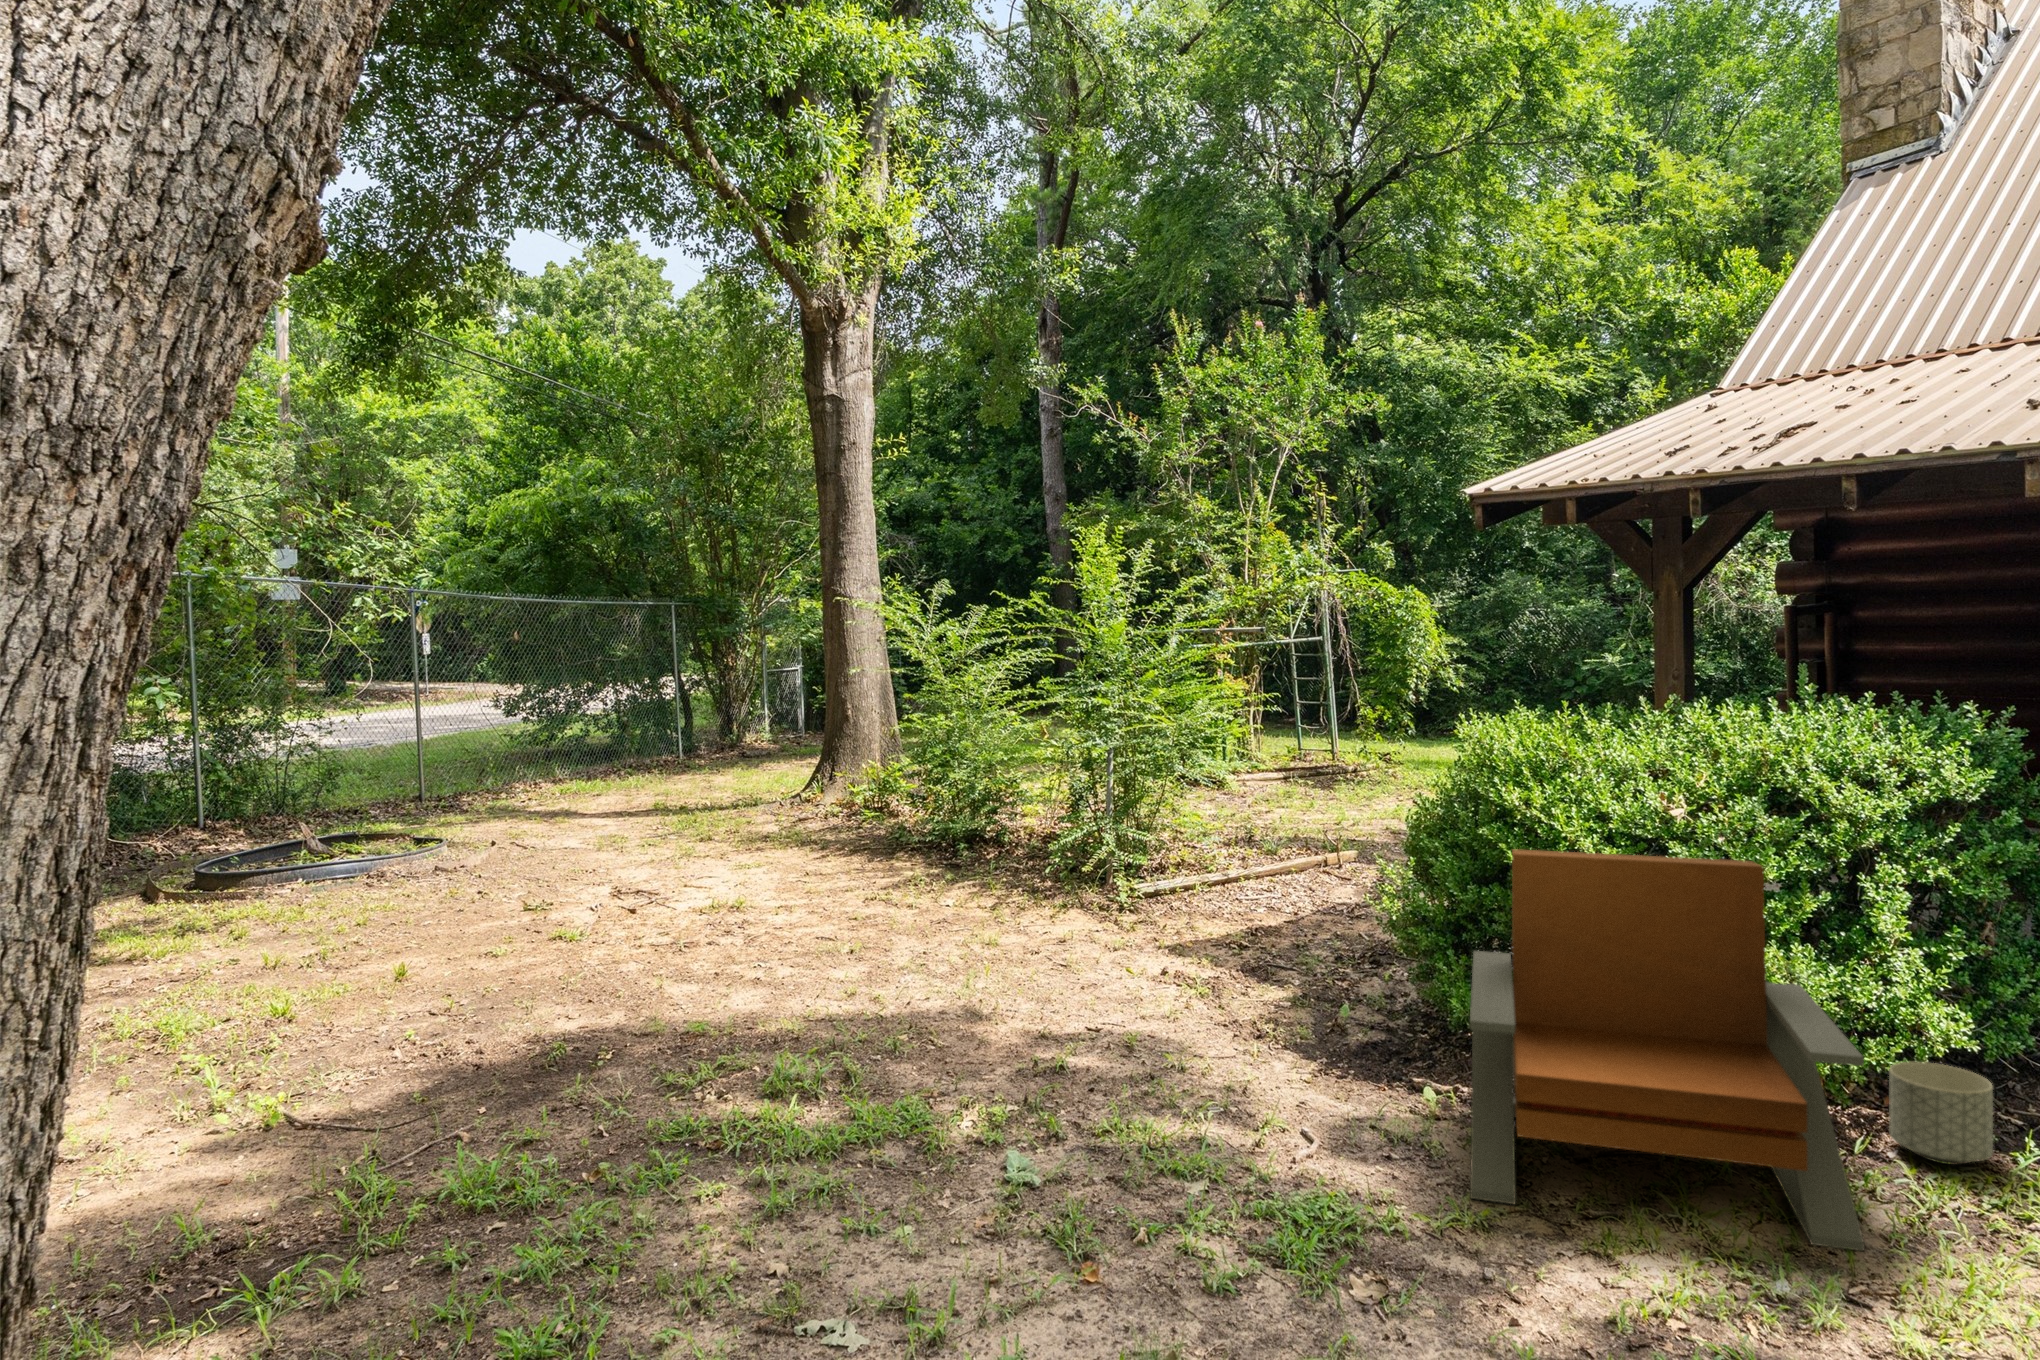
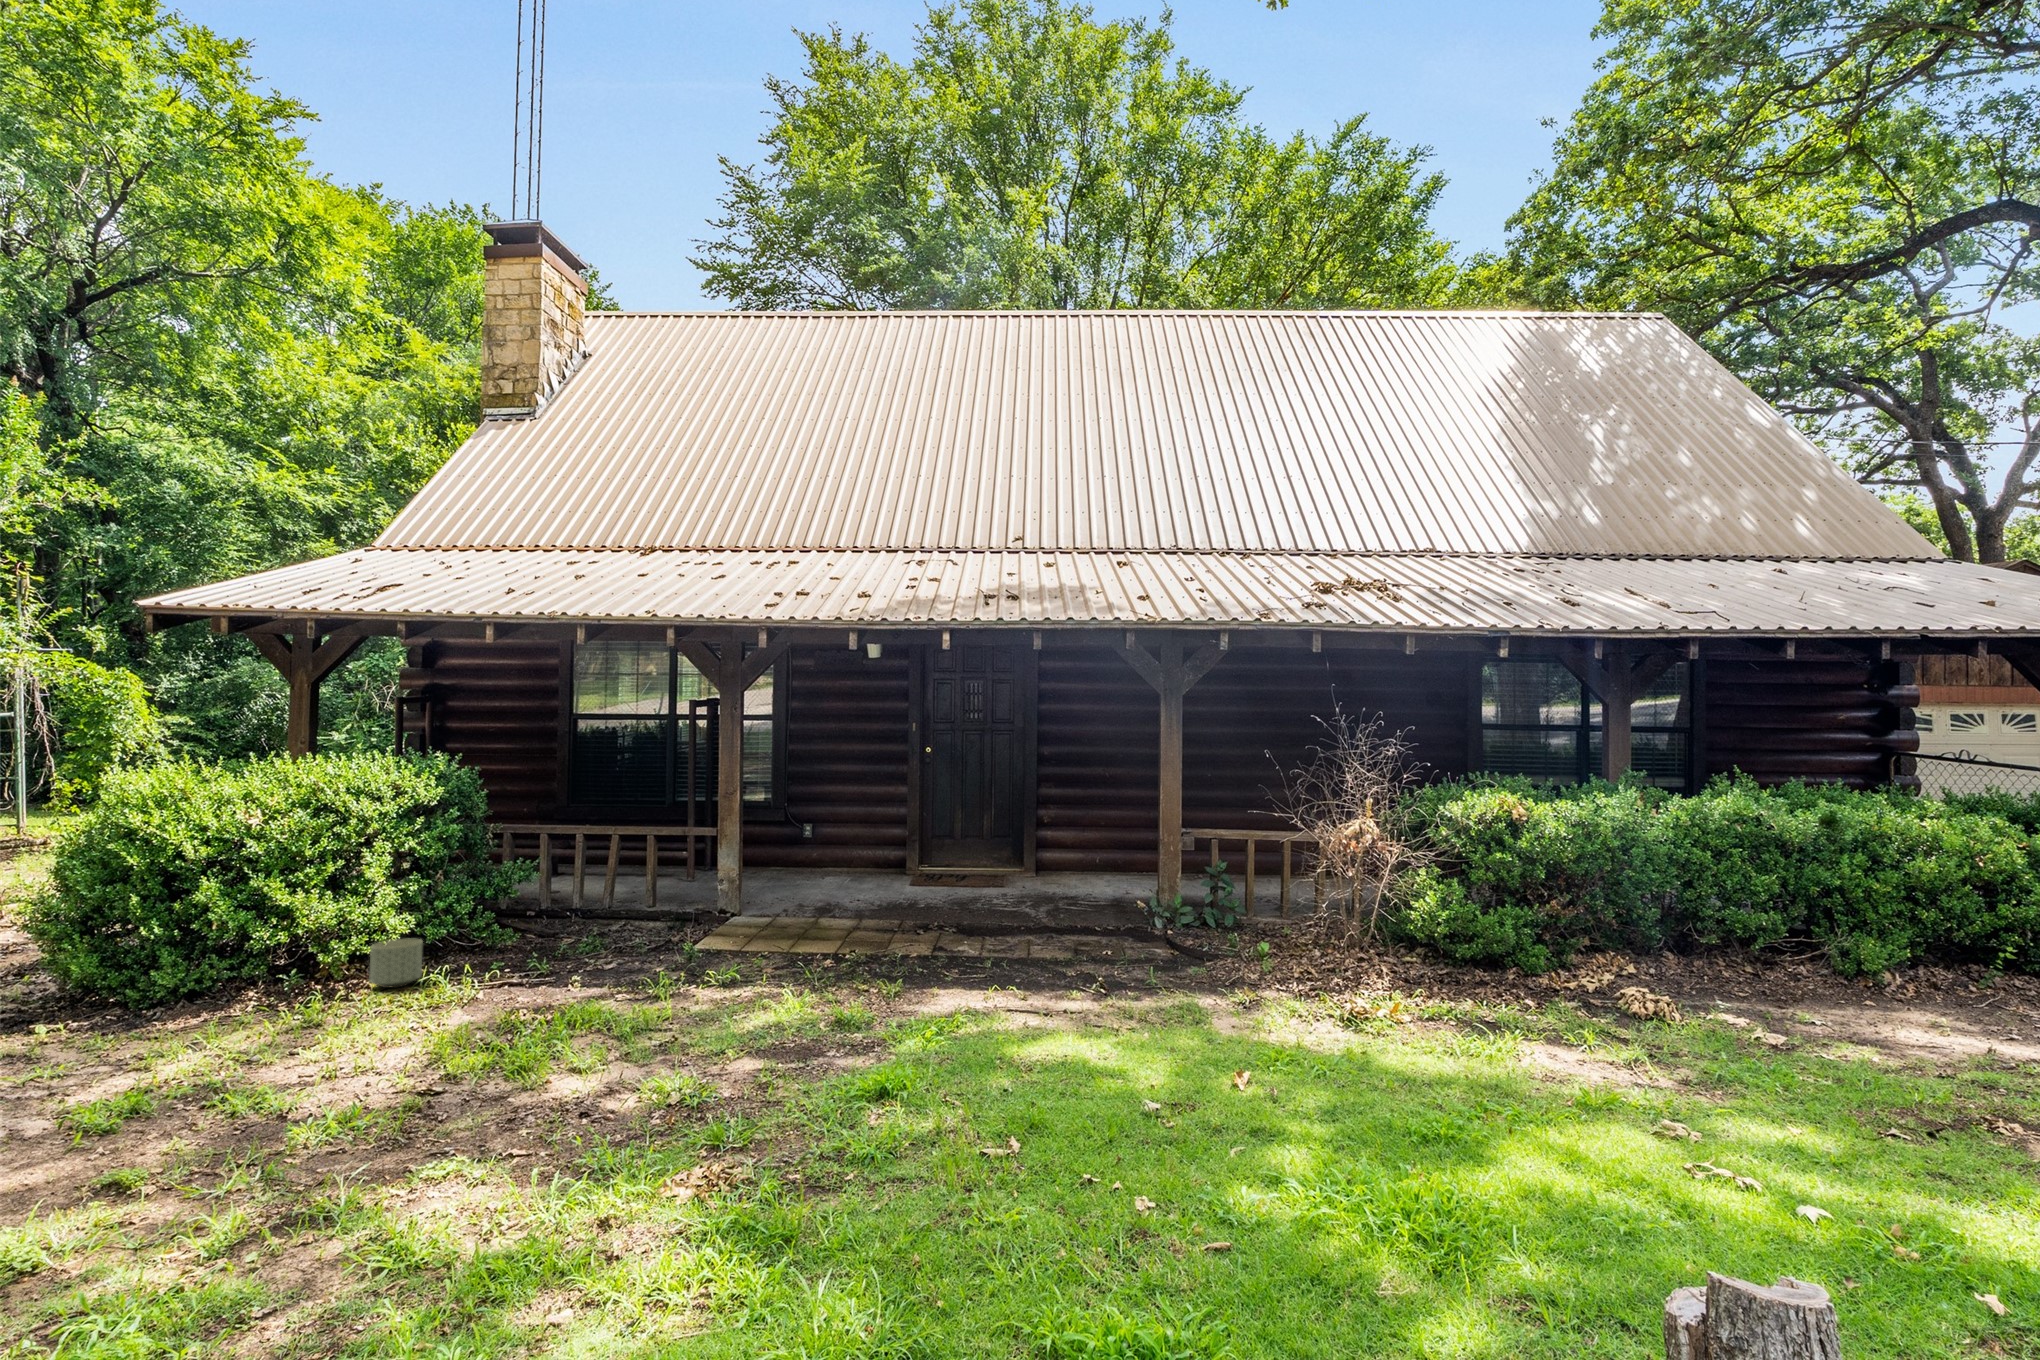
lounge chair: present [1470,849,1864,1251] -> none [58,843,324,1068]

